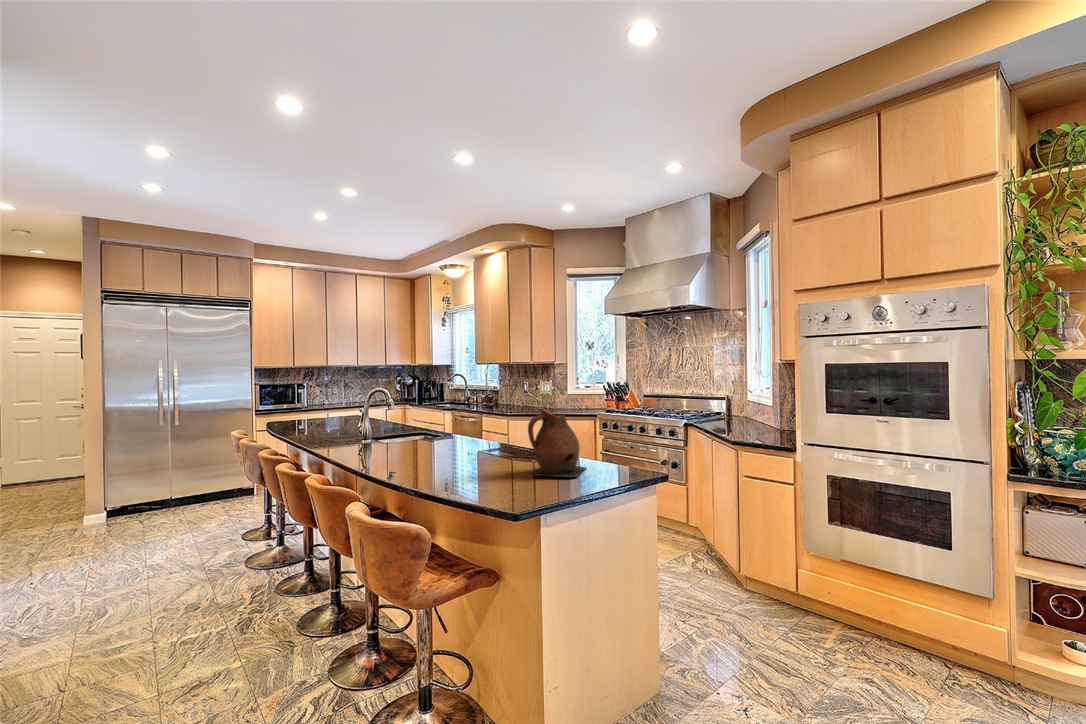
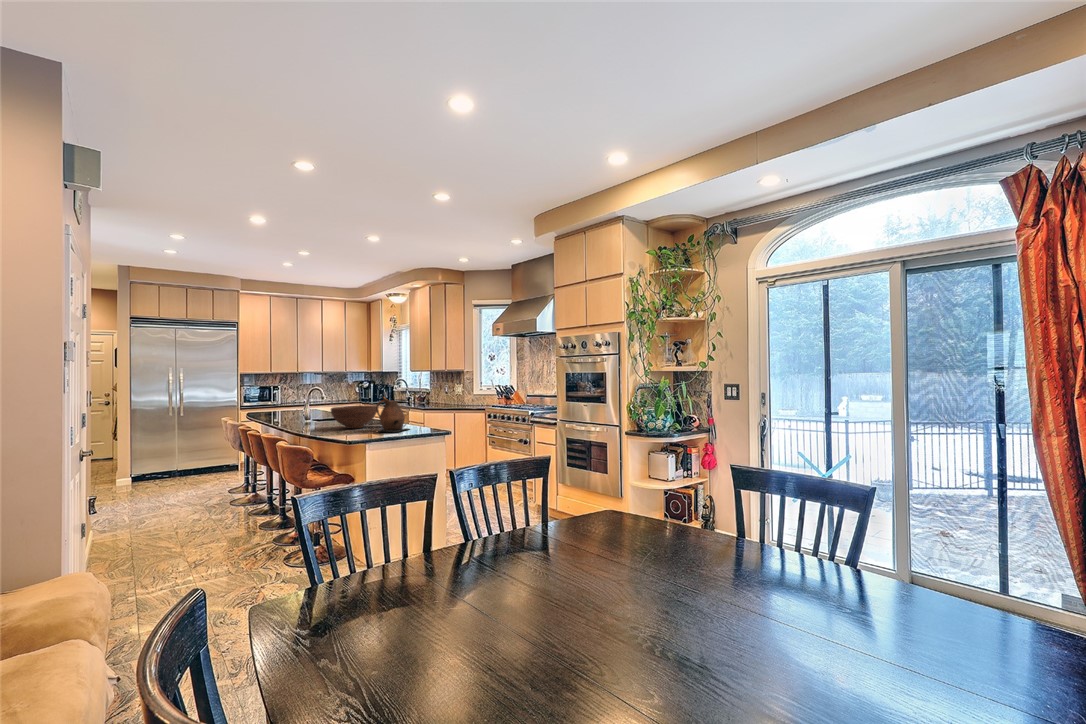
fruit bowl: none [427,420,506,463] -> present [331,406,377,428]

